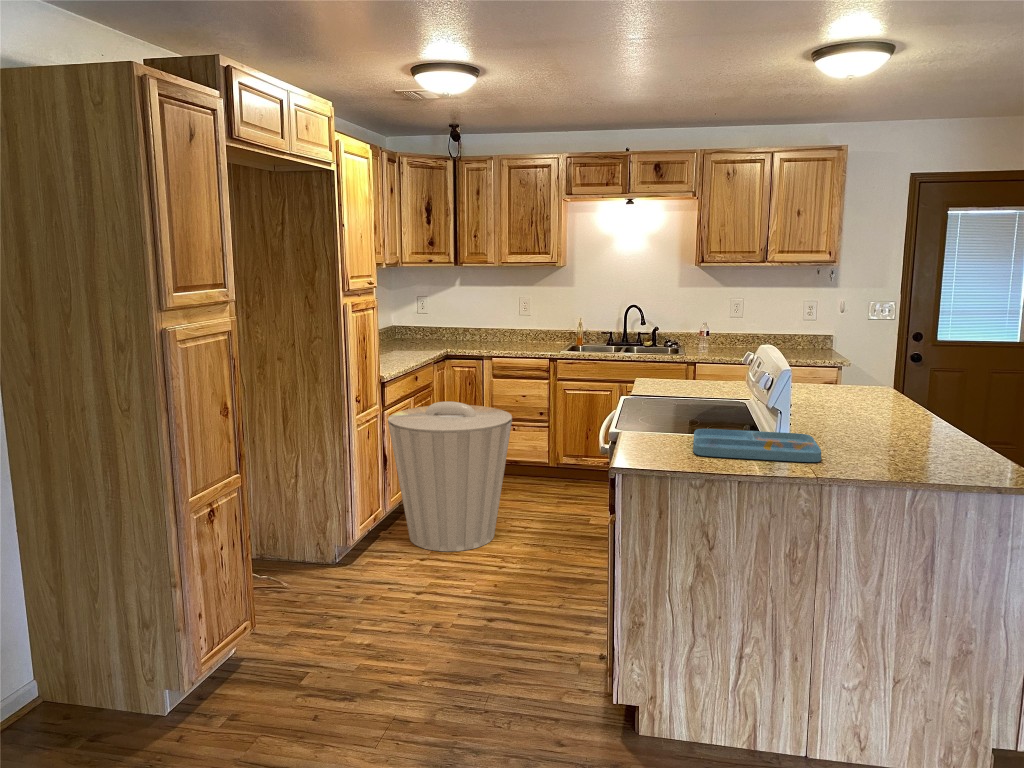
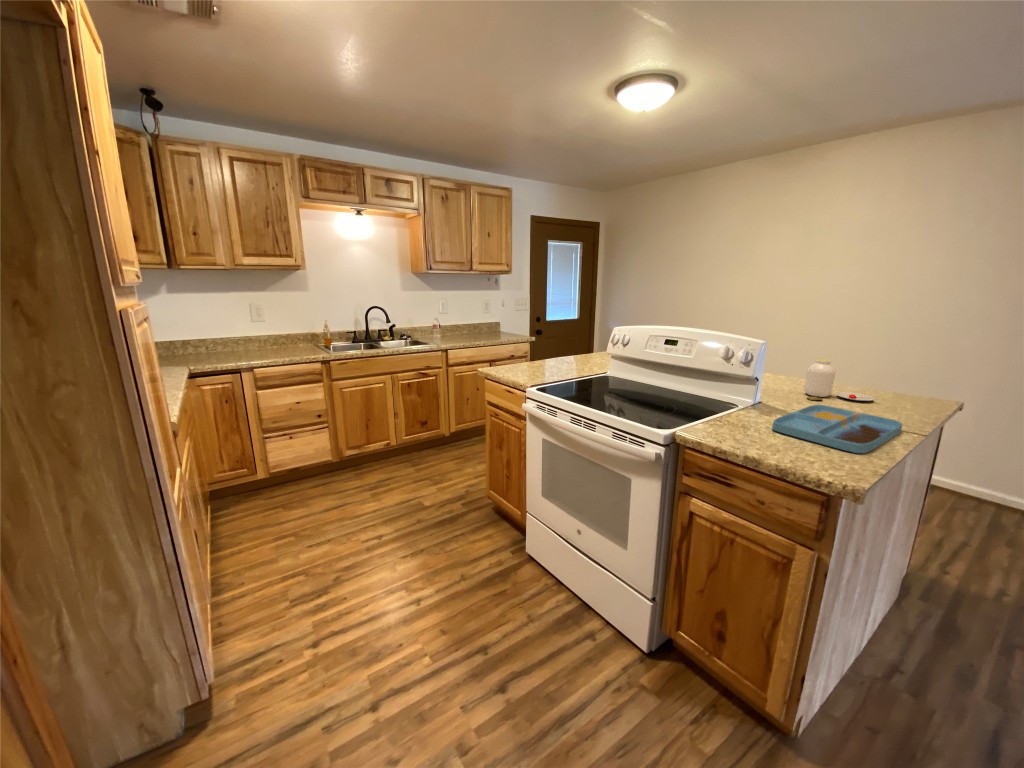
jar: none [858,393,946,453] -> present [804,359,874,401]
trash can: present [388,401,512,551] -> none [199,428,375,627]

